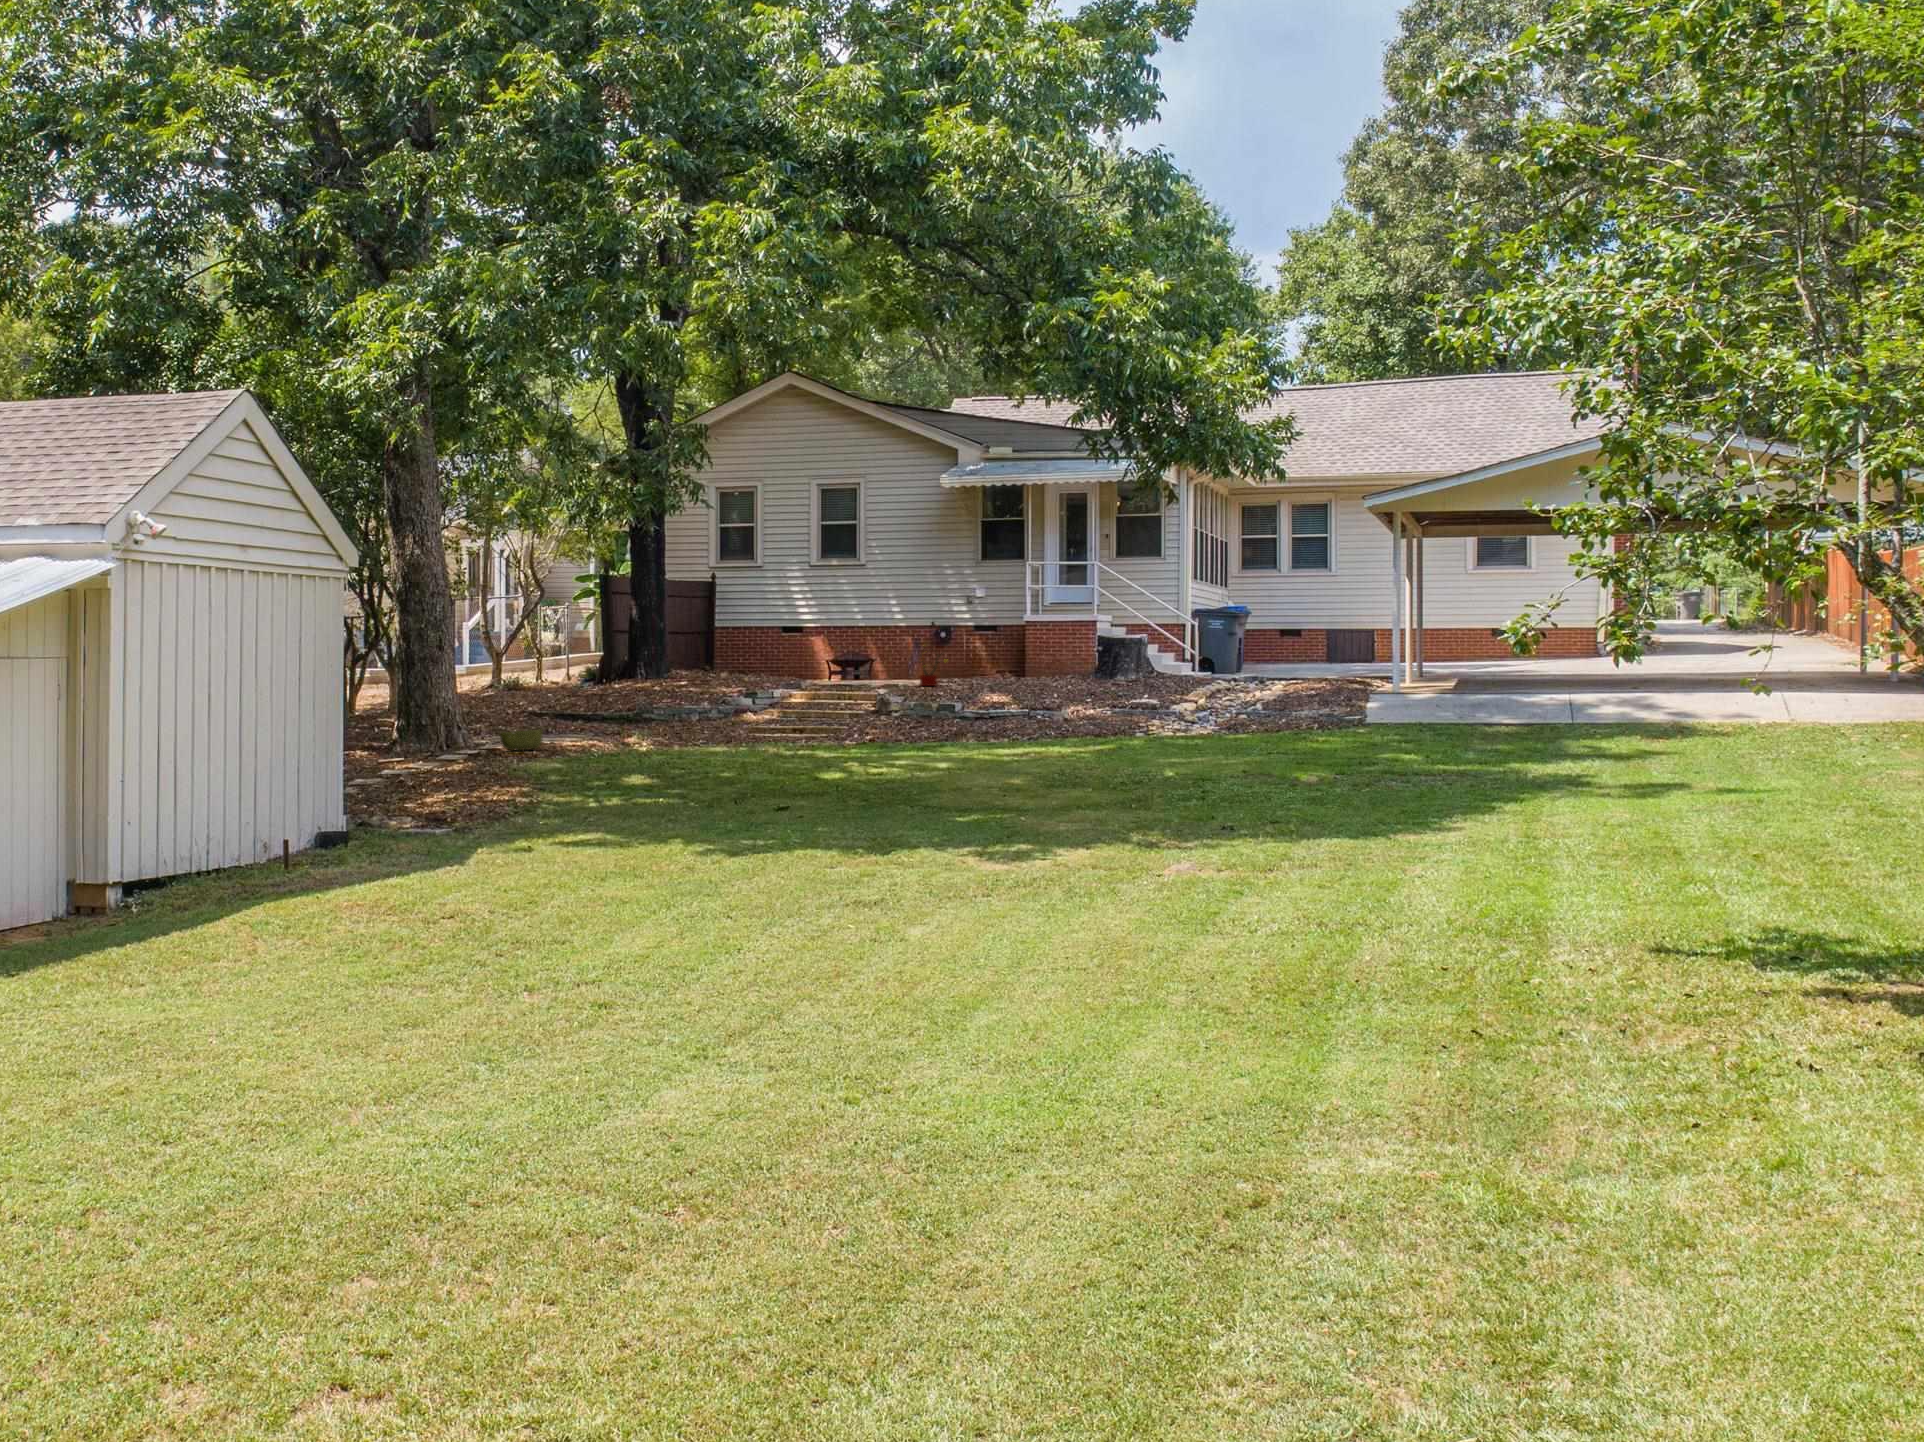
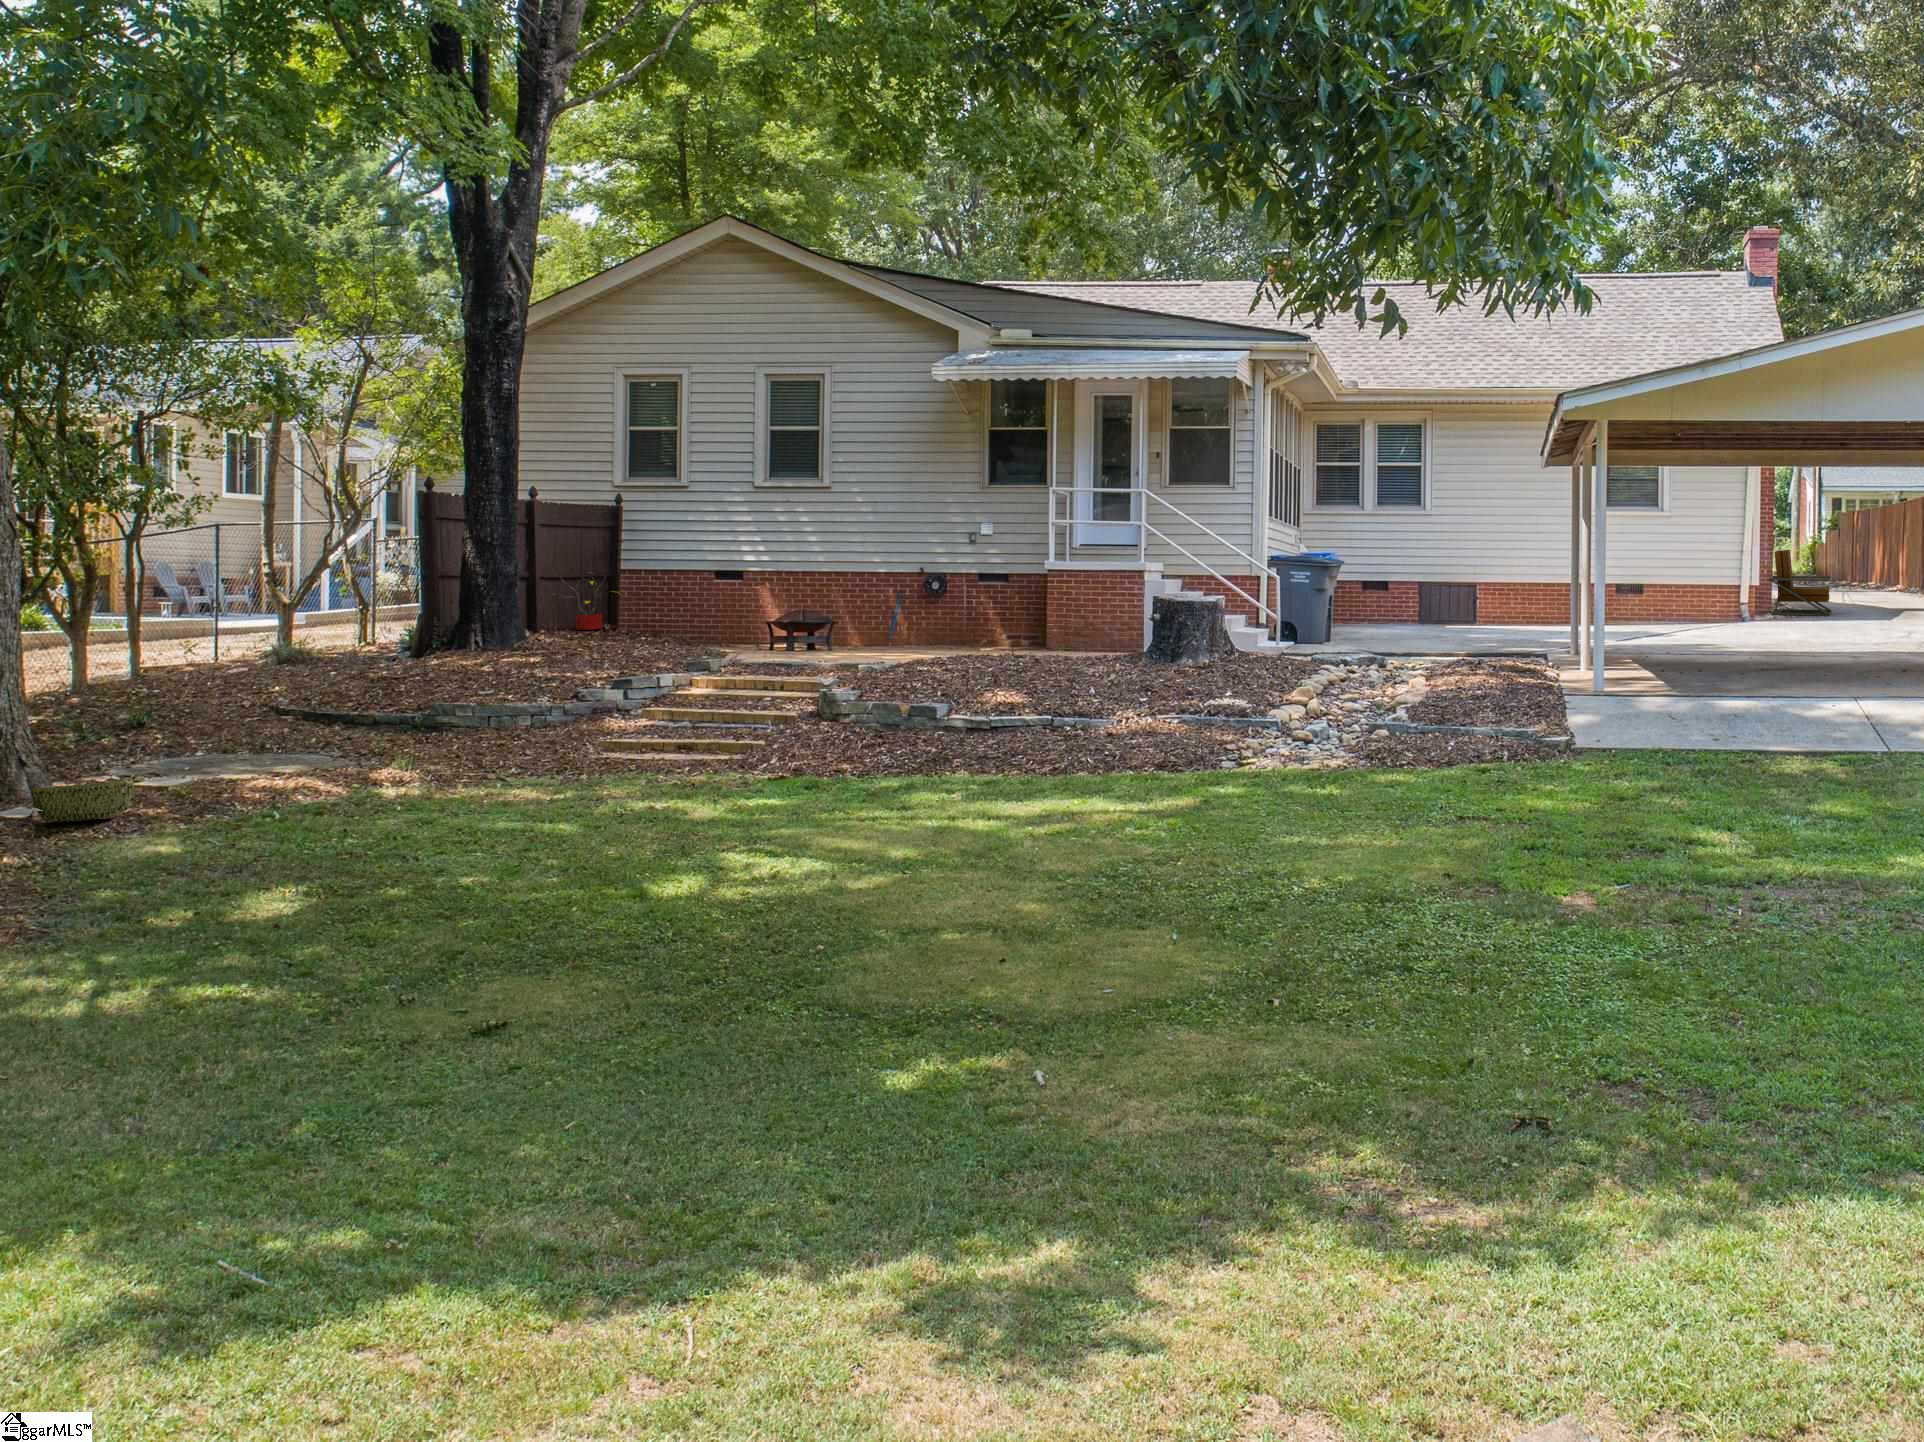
lounge chair: none [1646,599,1710,655] -> present [1769,550,1831,616]
decorative plant: present [920,653,948,686] -> present [559,571,620,630]

